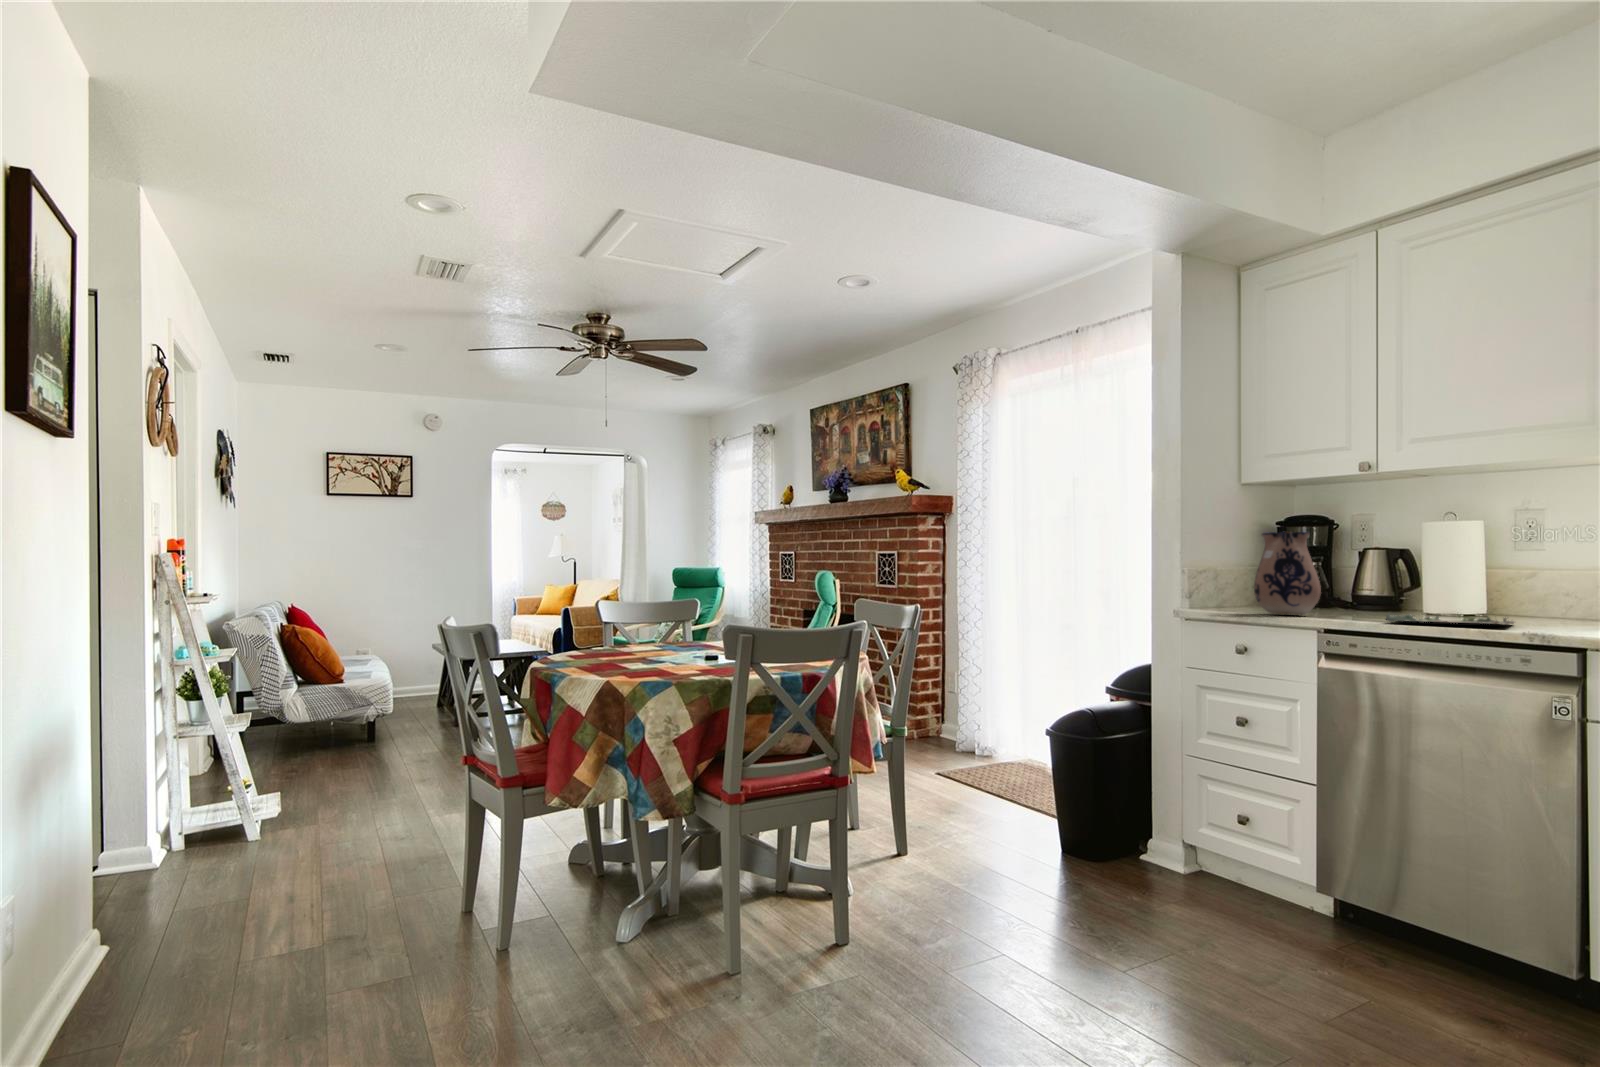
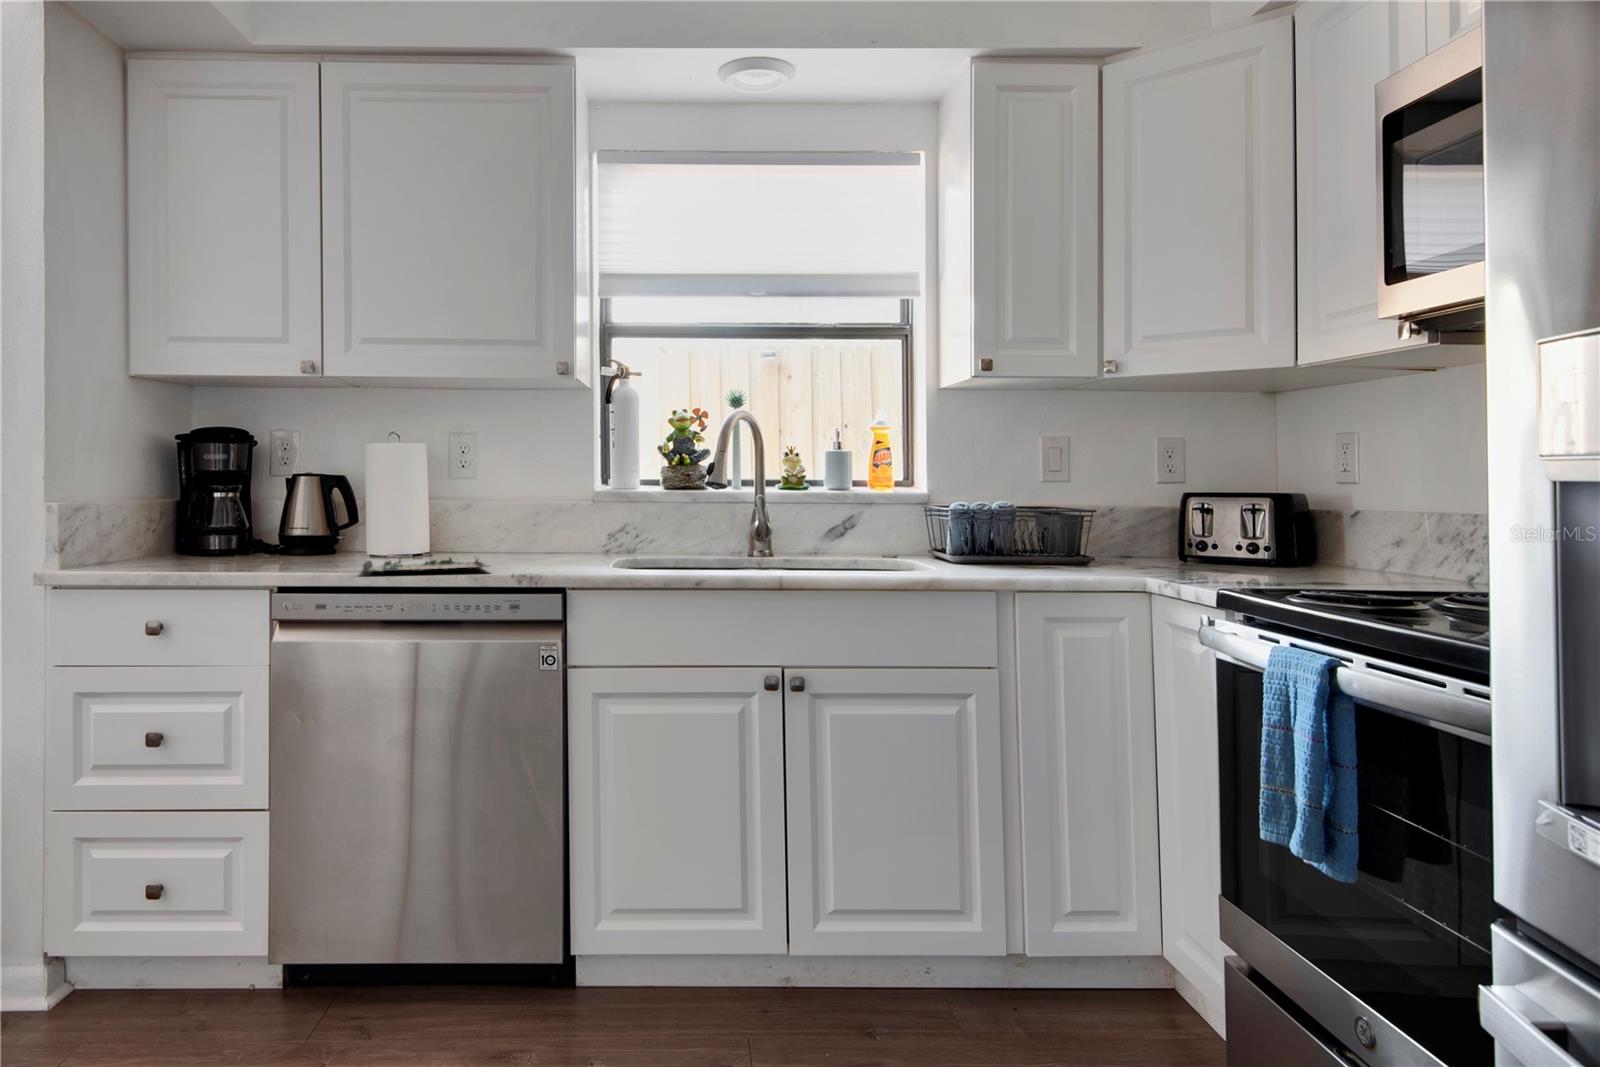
ceramic pitcher: present [1254,532,1321,615] -> none [165,449,262,571]

